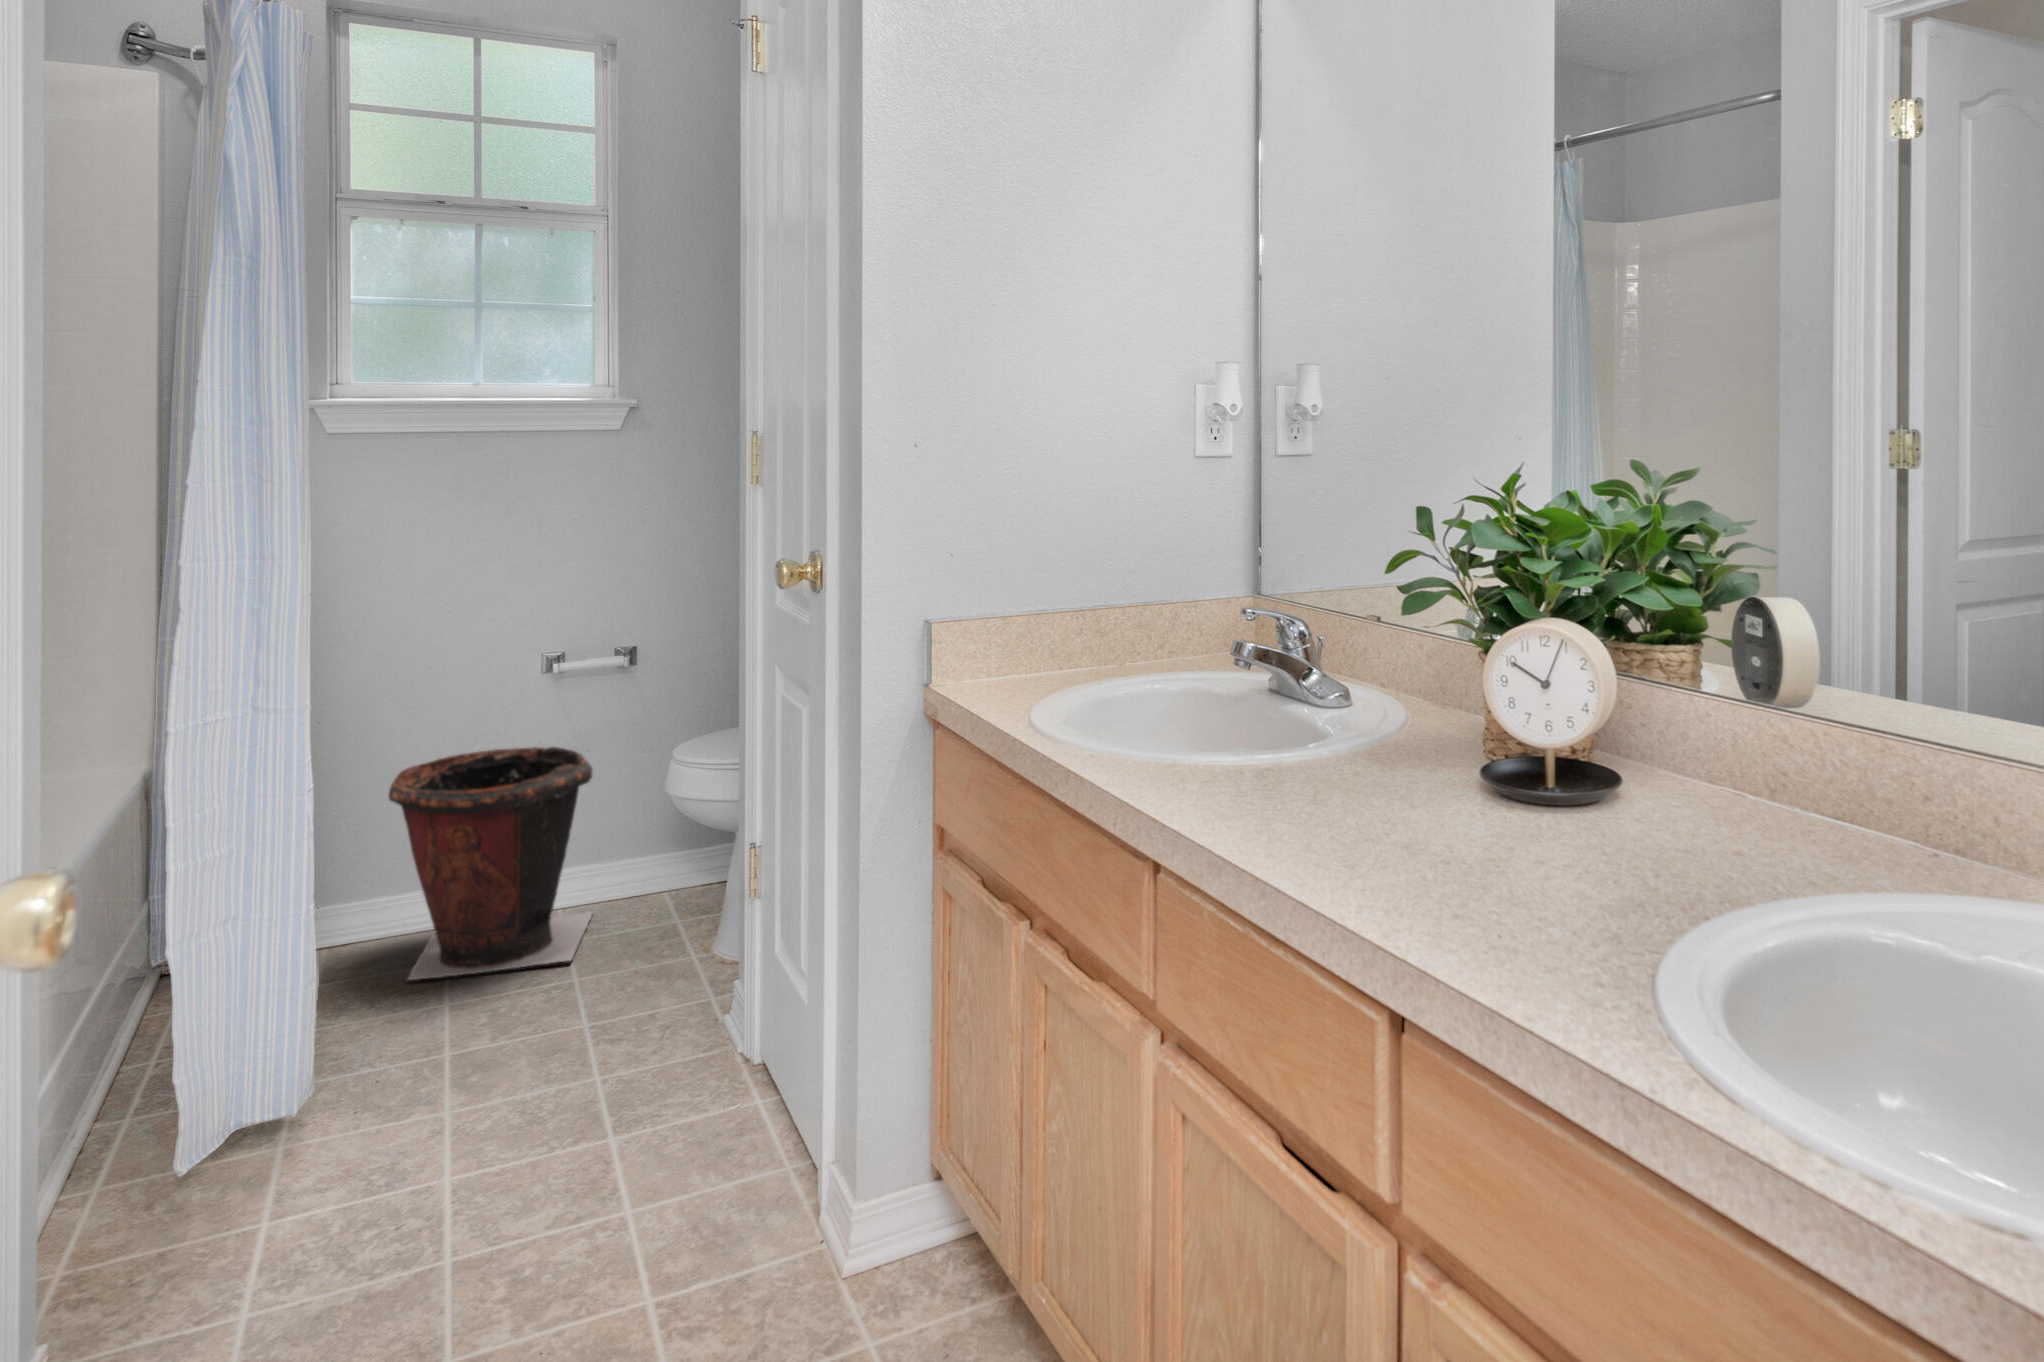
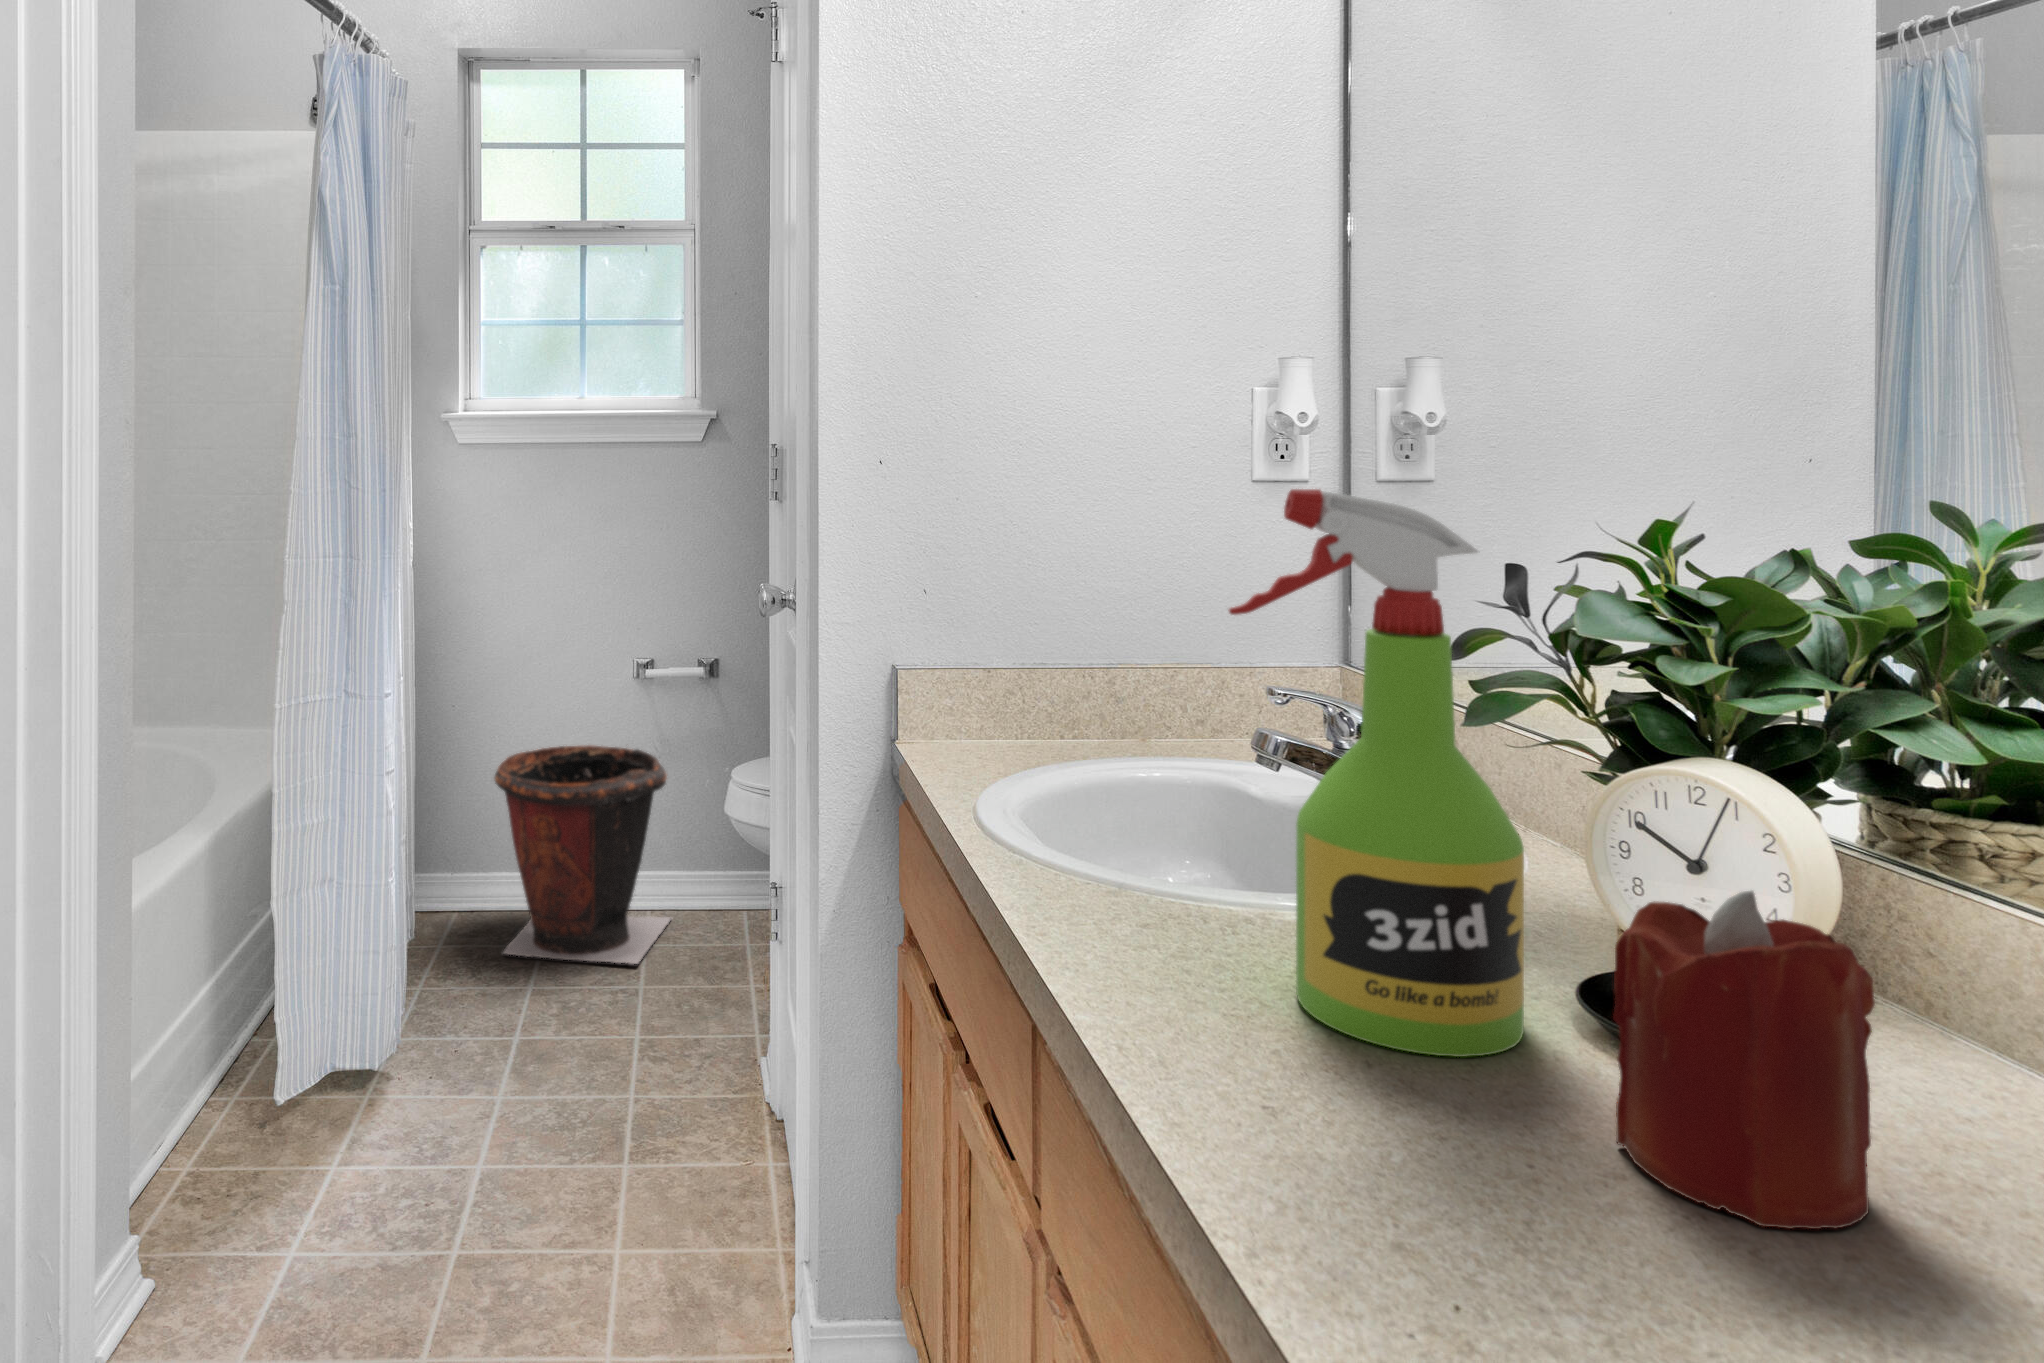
spray bottle: none [1289,465,1459,822] -> present [1229,489,1524,1057]
candle: none [1527,684,1647,864] -> present [1613,891,1875,1229]

